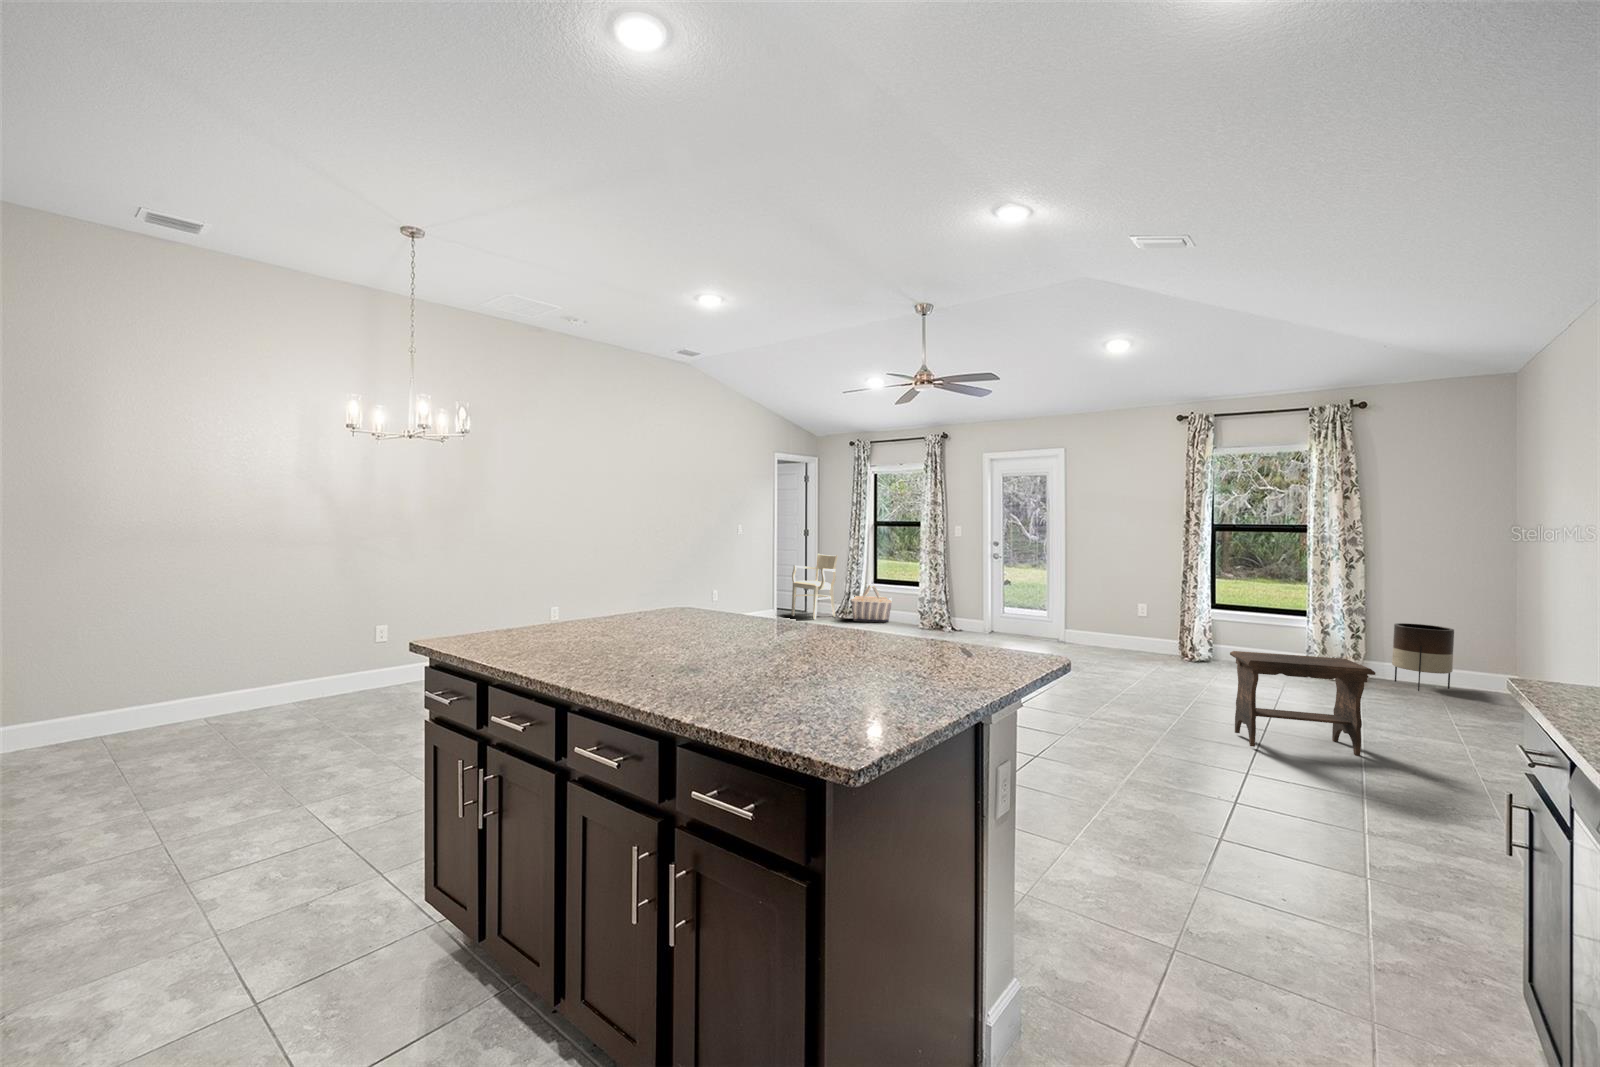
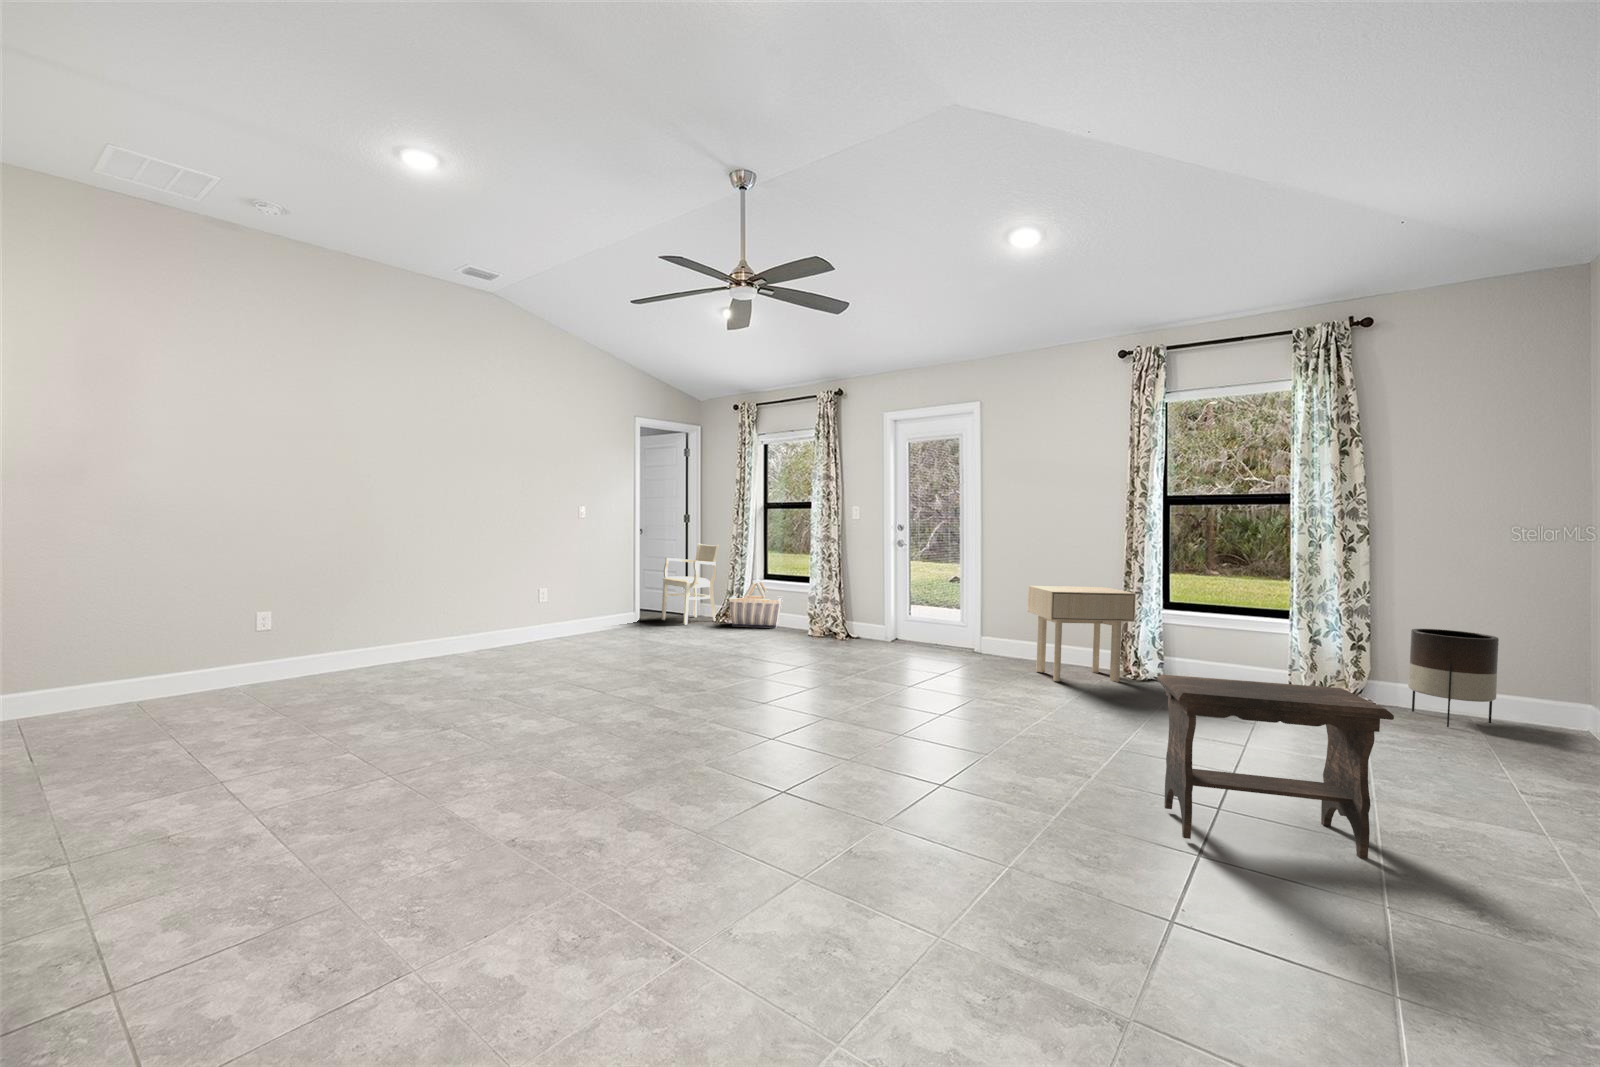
side table: none [1107,591,1191,662] -> present [1028,586,1136,682]

